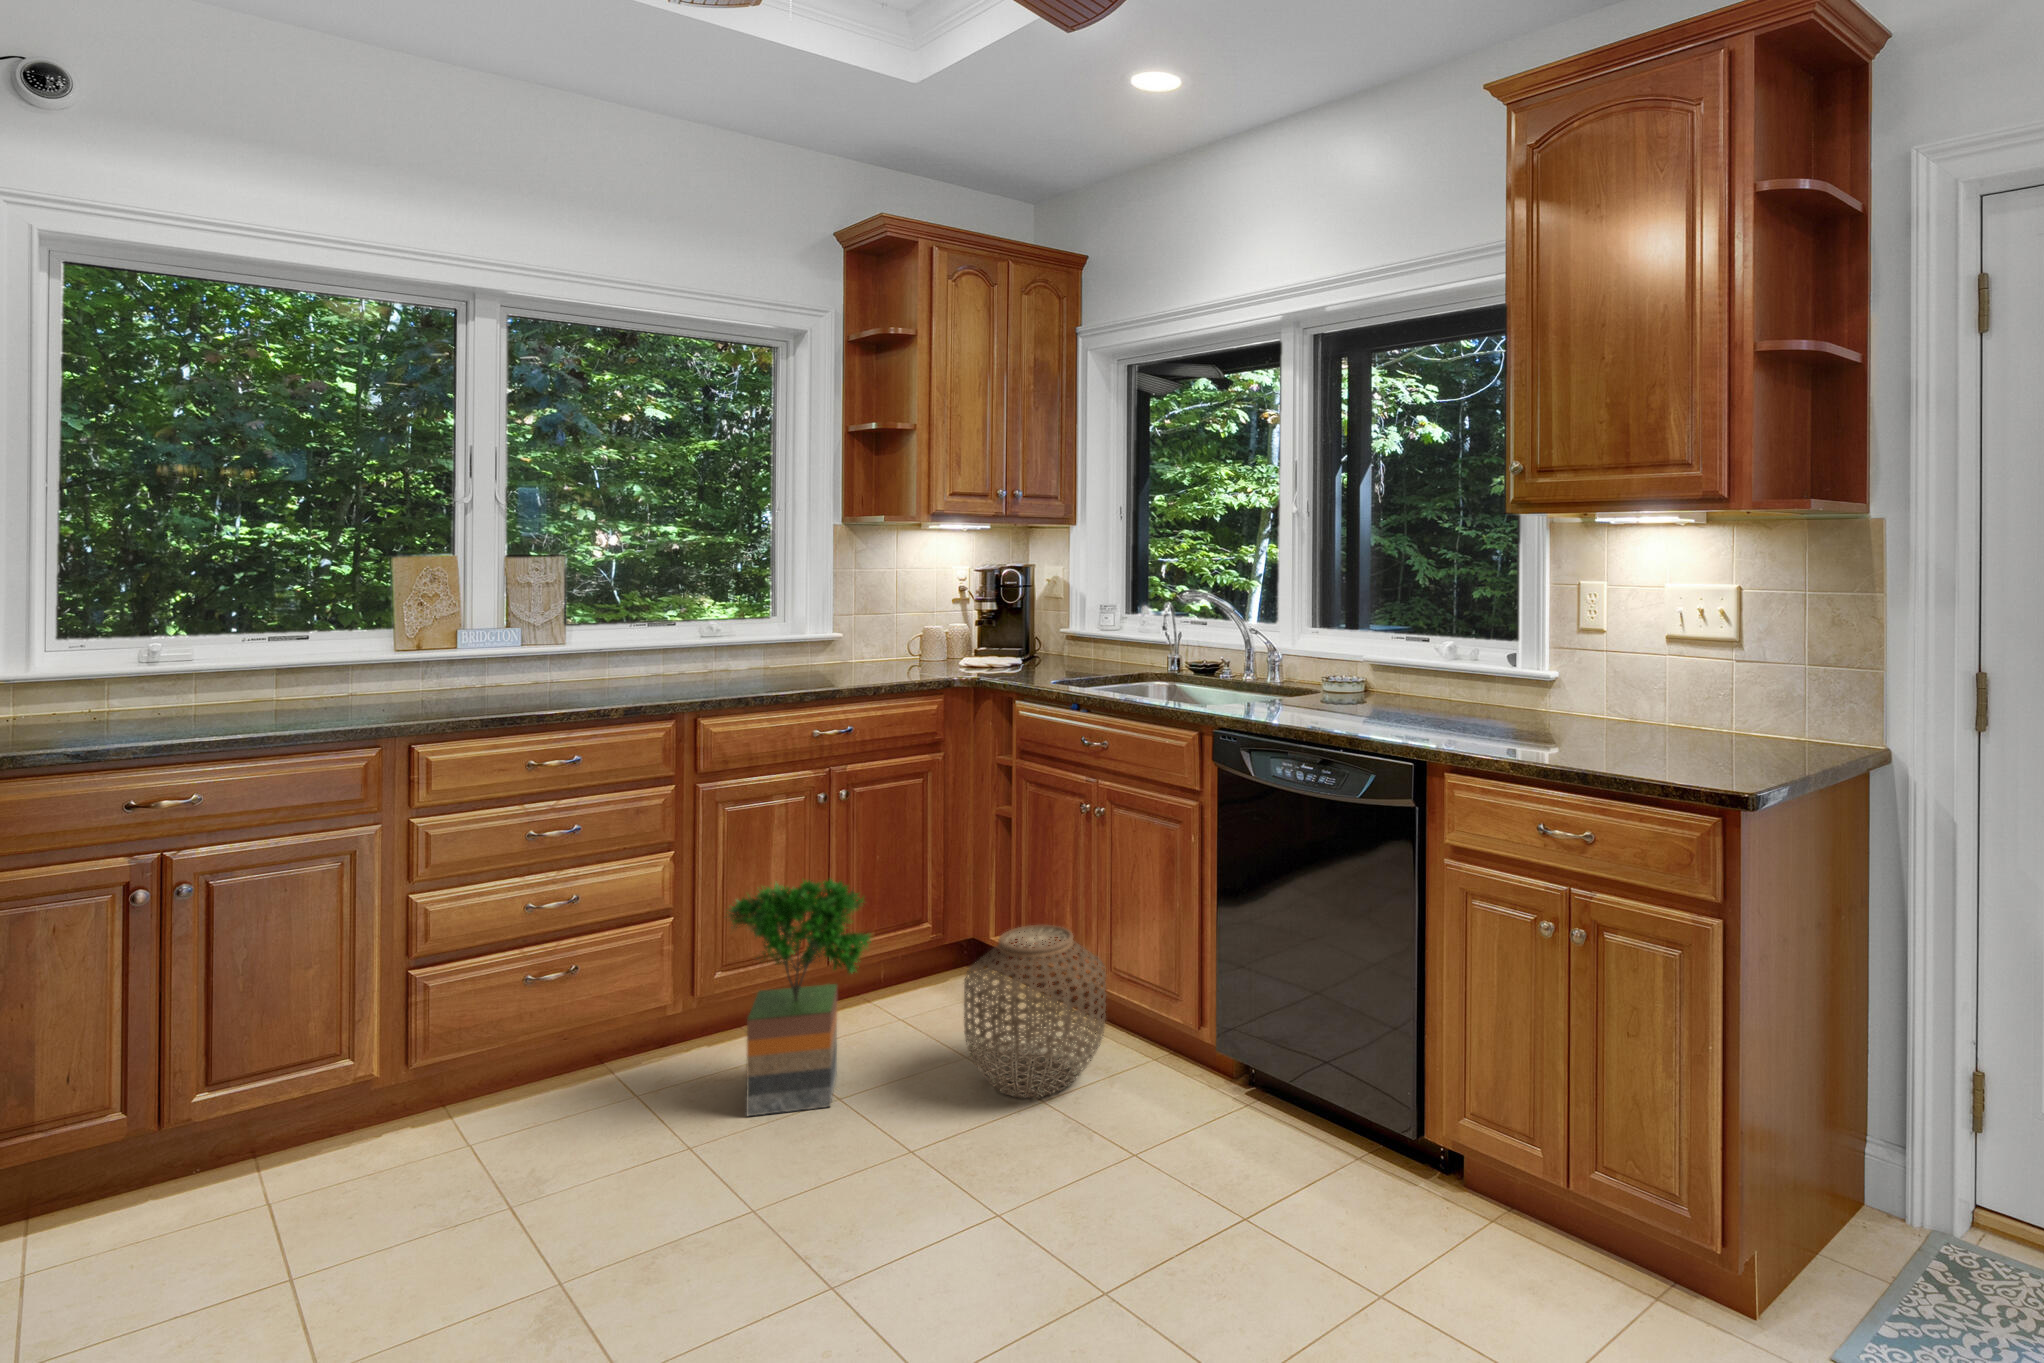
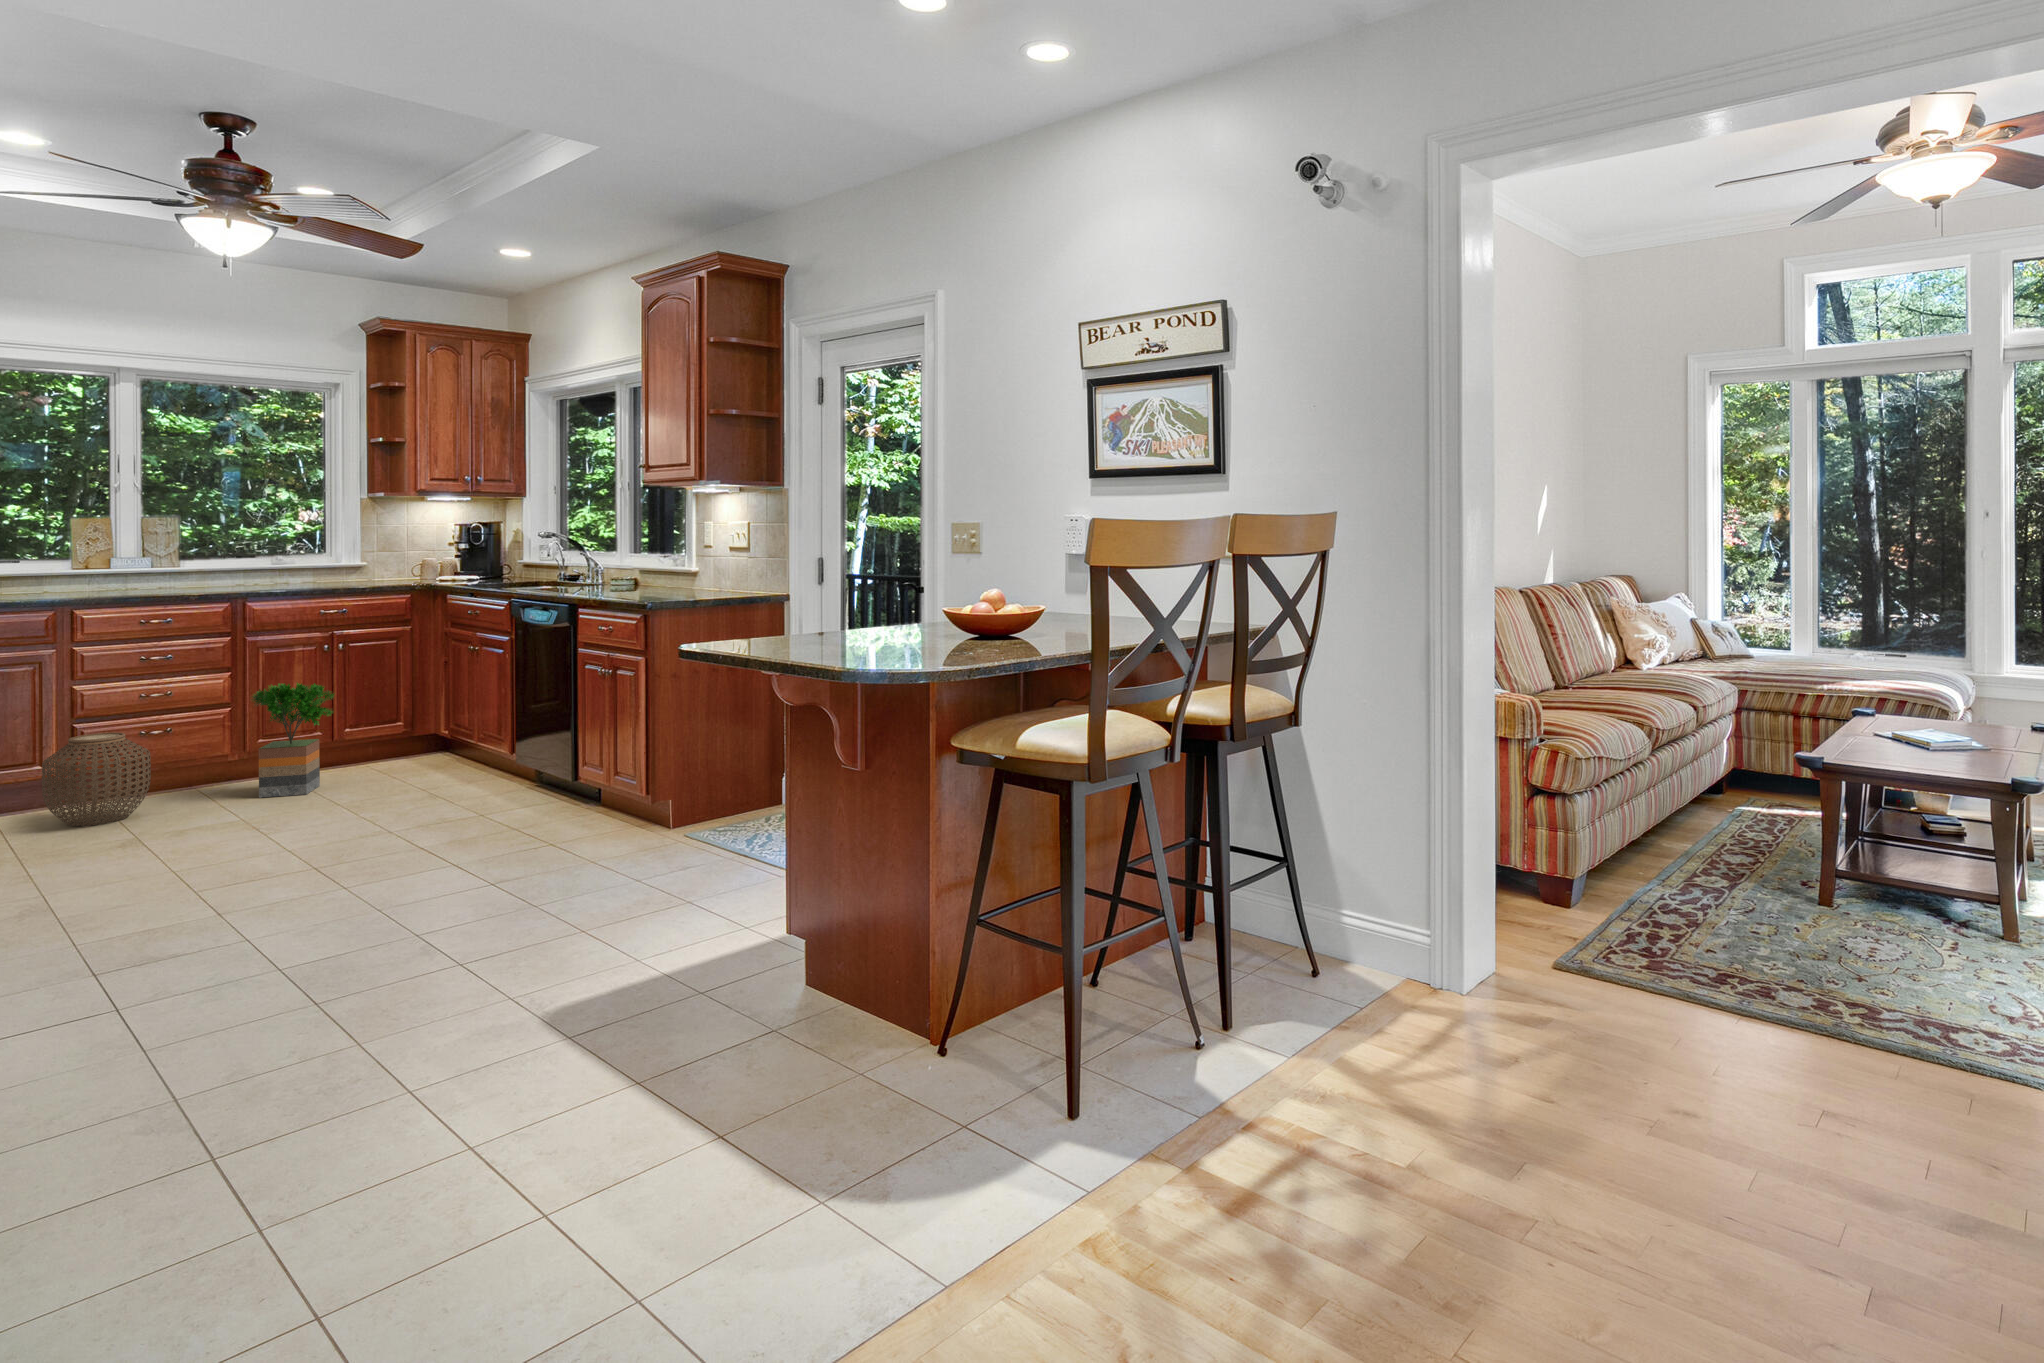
woven basket: present [964,925,1106,1098] -> present [42,732,151,826]

